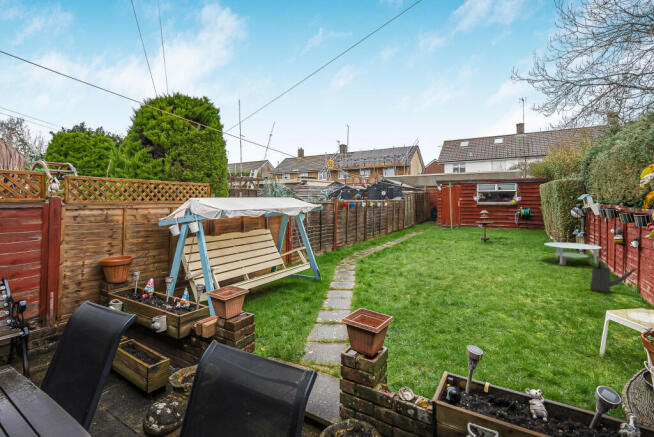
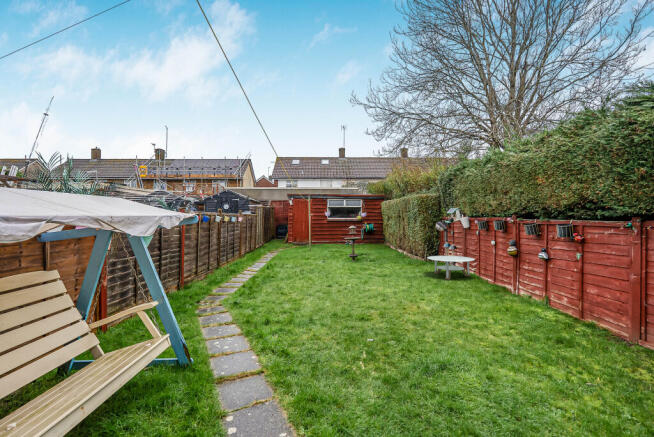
watering can: present [584,260,636,292] -> none [503,273,542,307]

